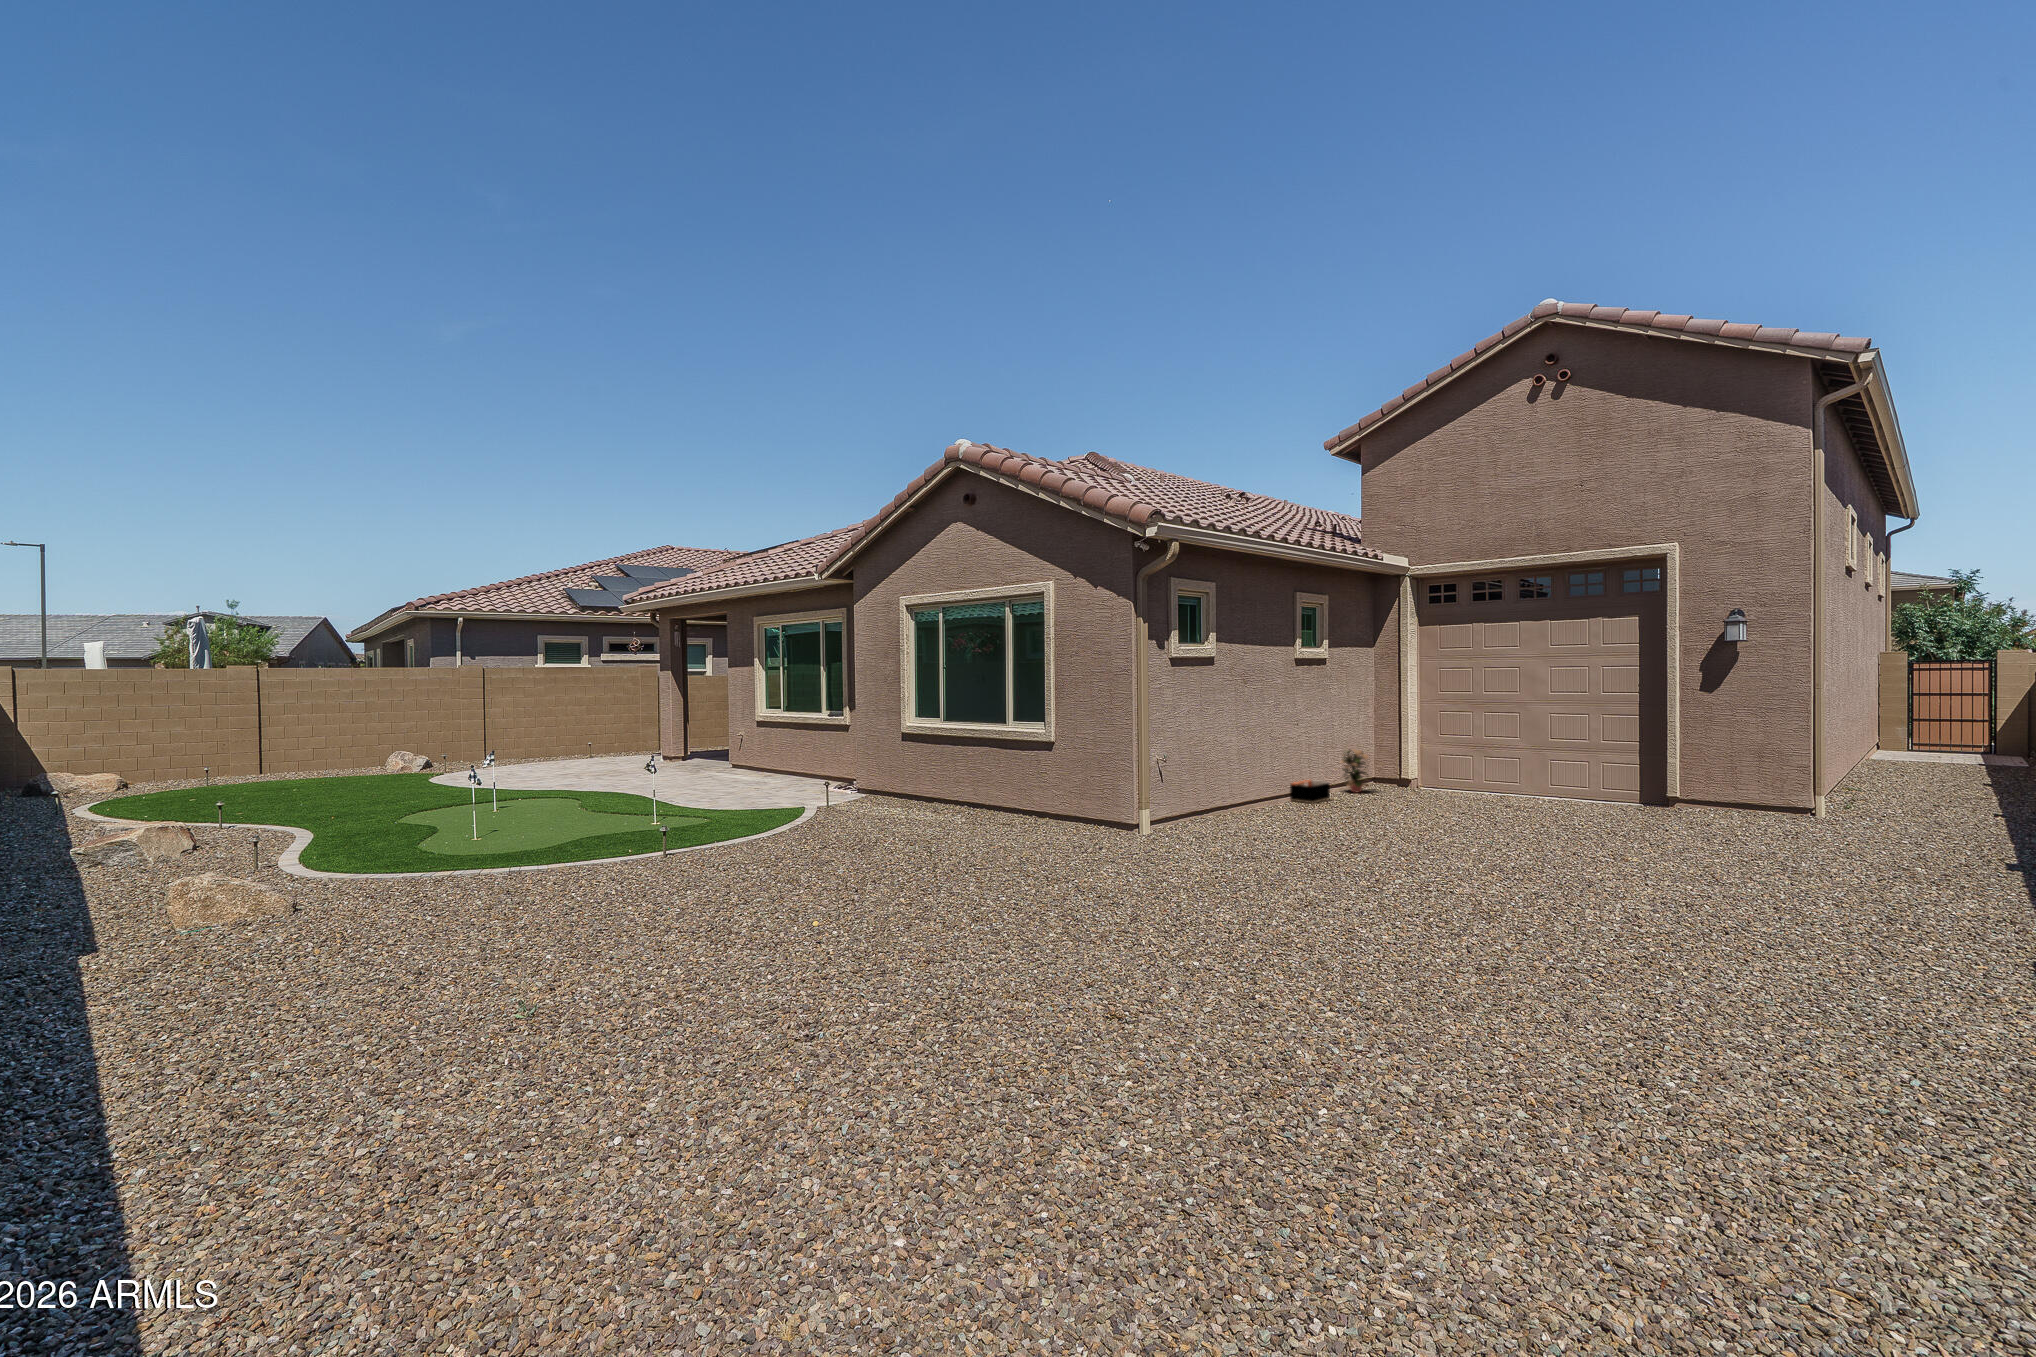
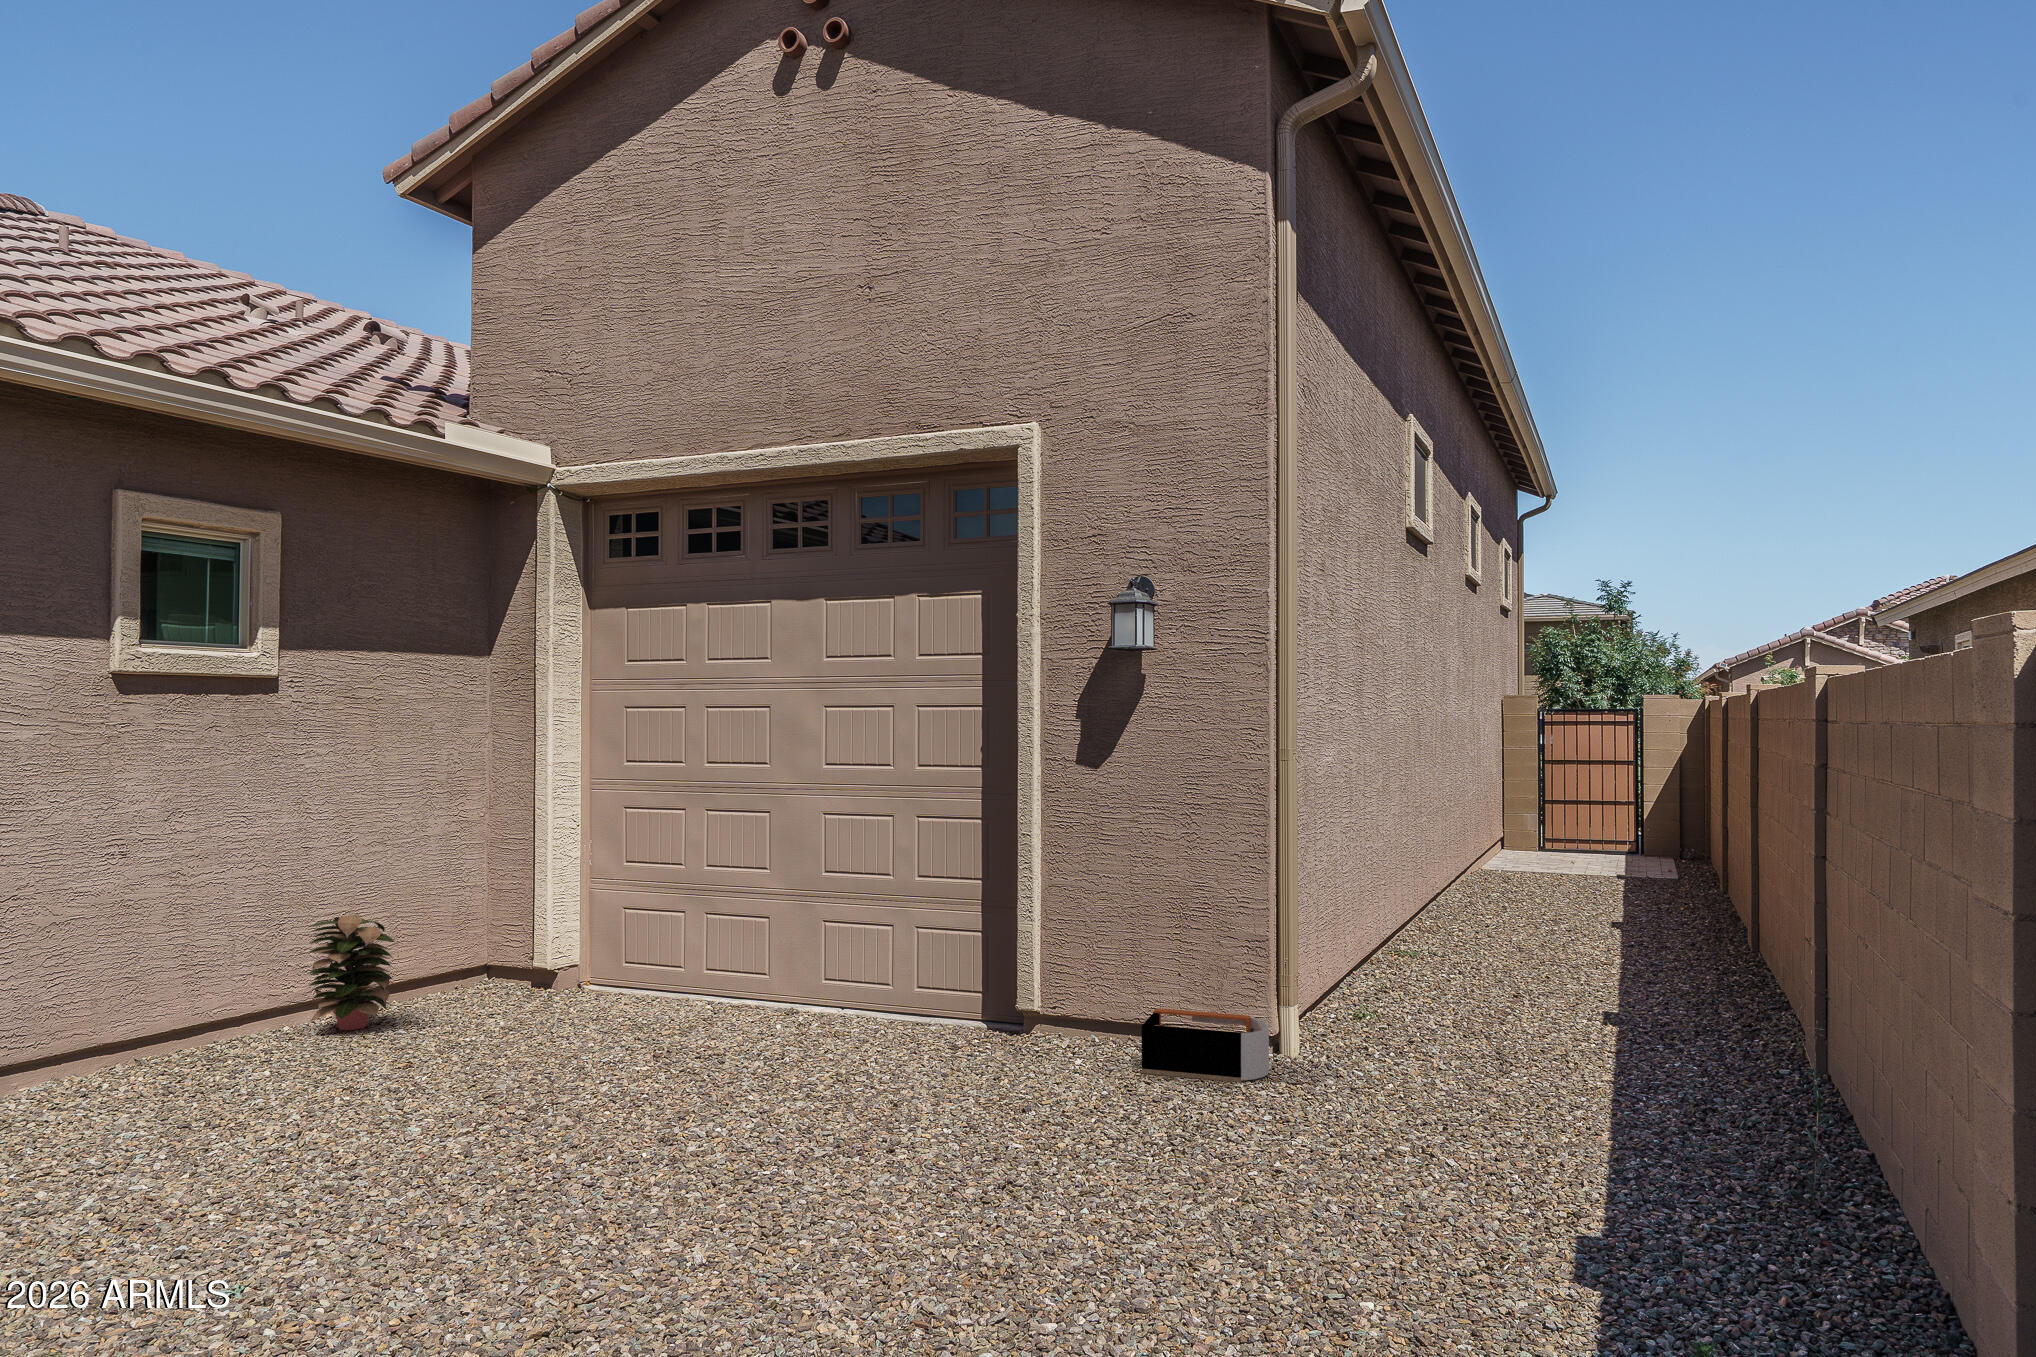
storage bin: present [1290,780,1330,803] -> present [1142,1008,1269,1082]

